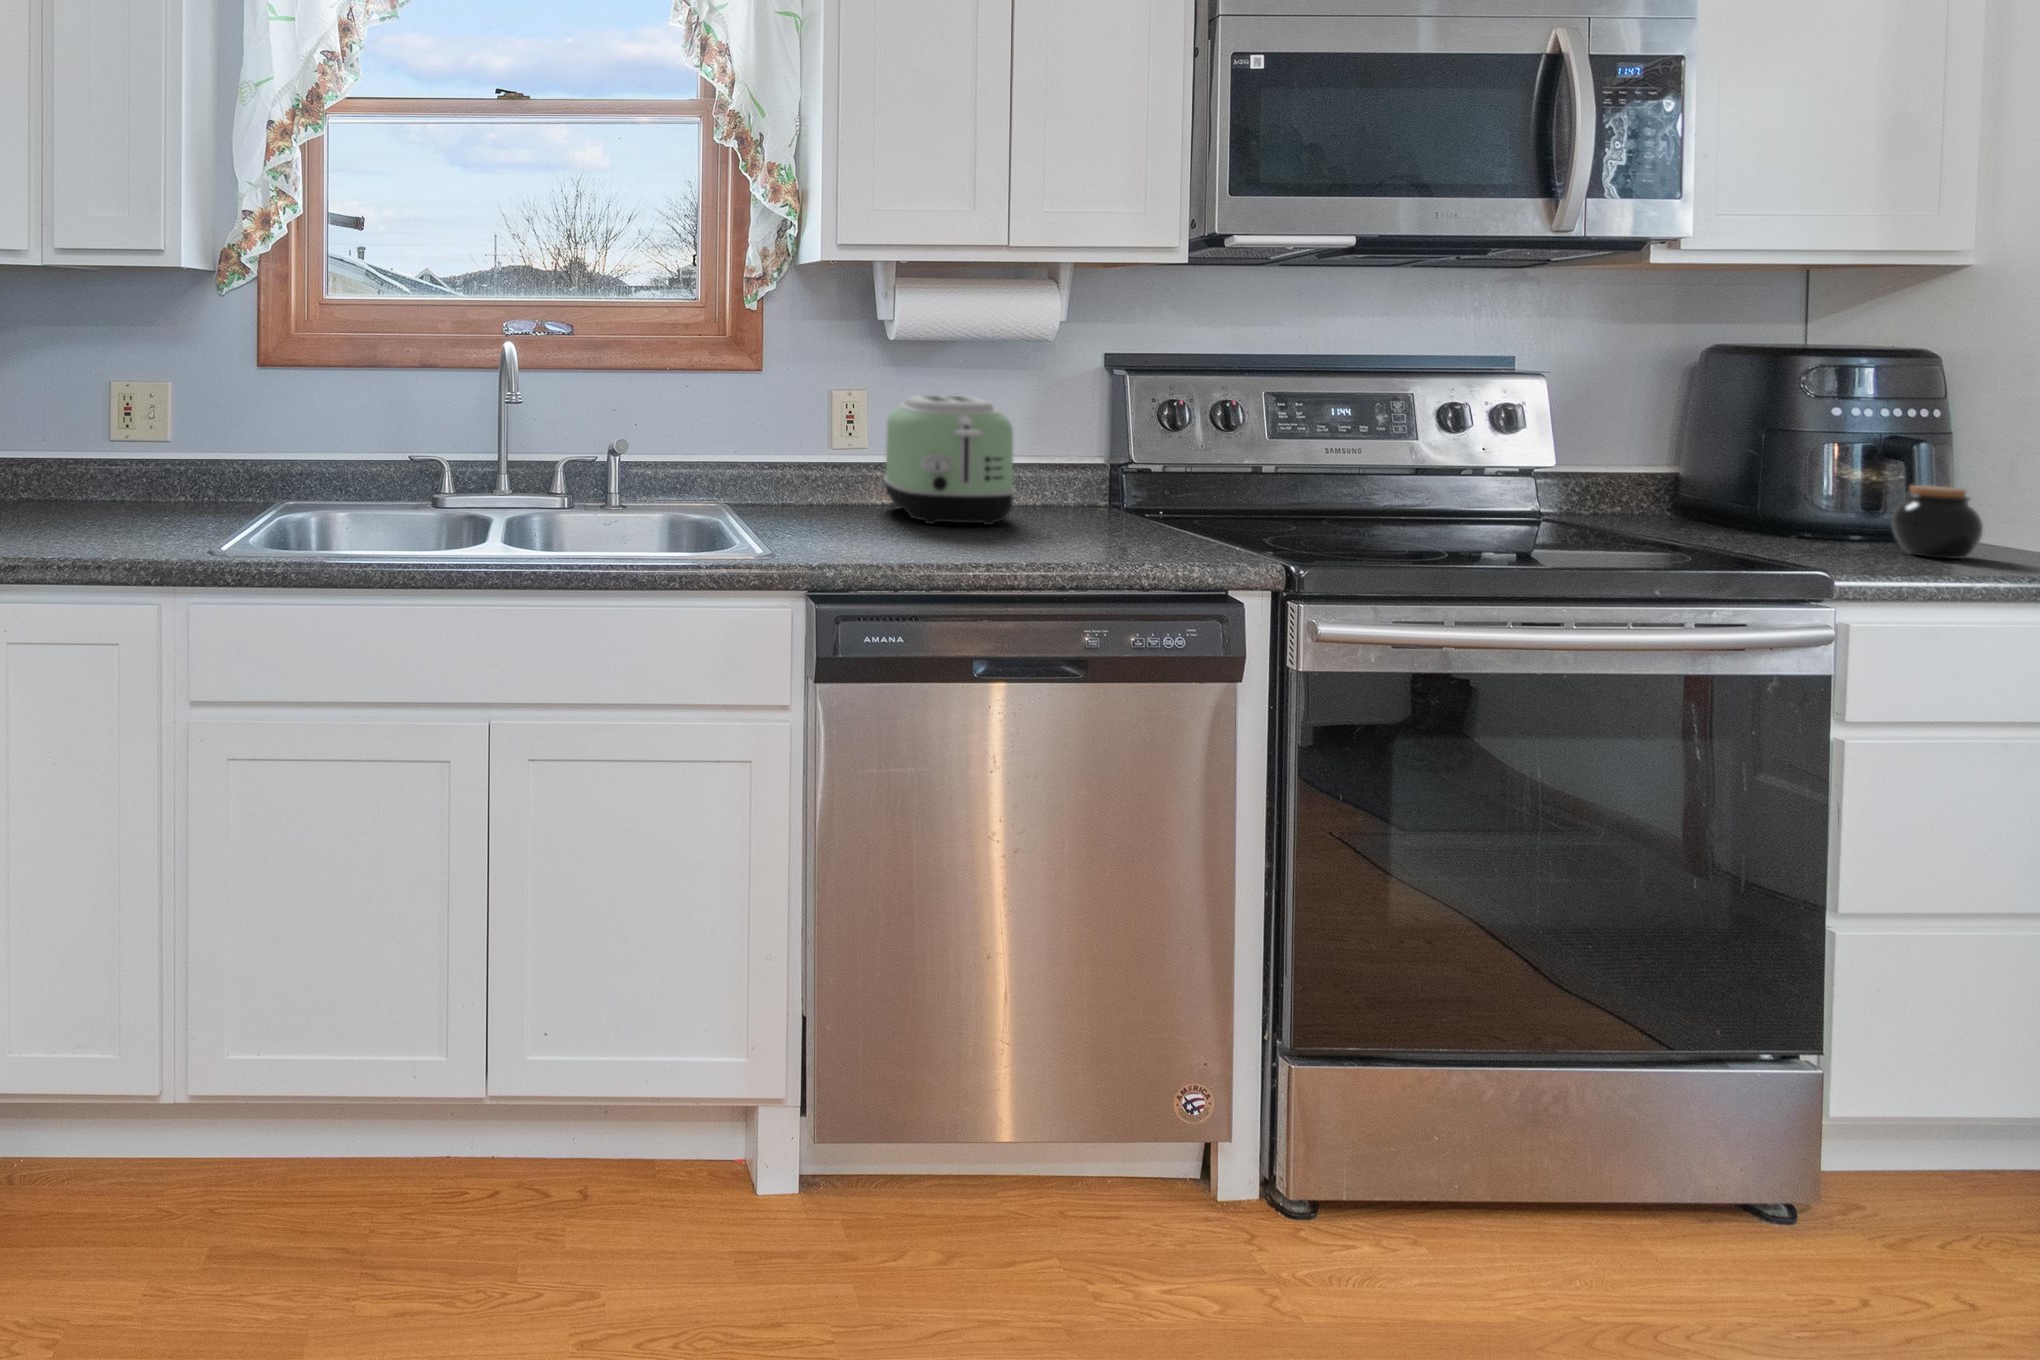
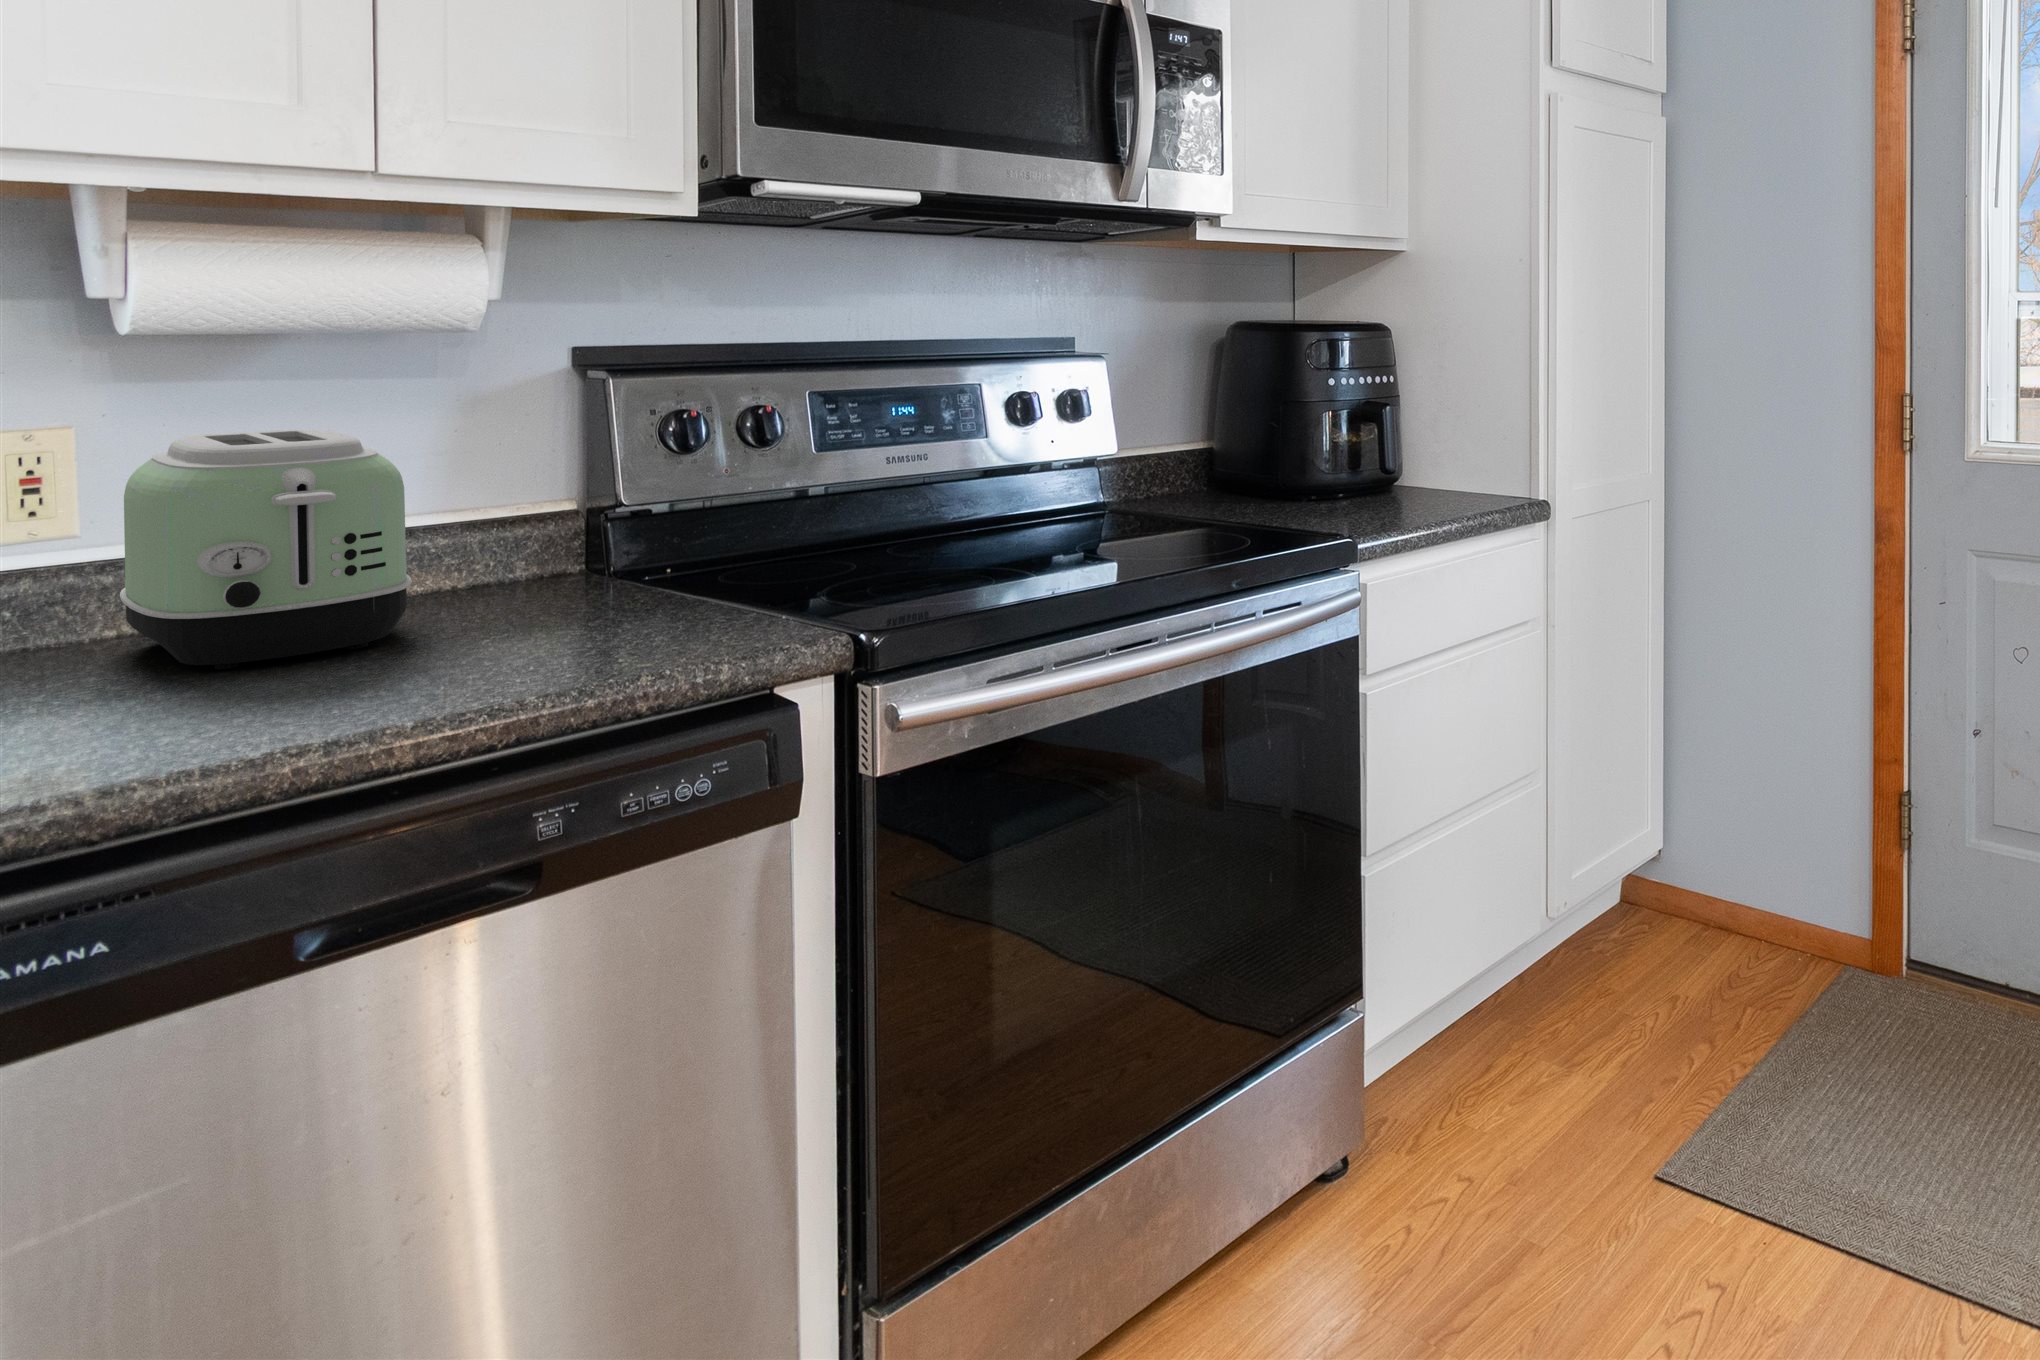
jar: present [1892,485,1983,559] -> none [1369,442,1425,506]

